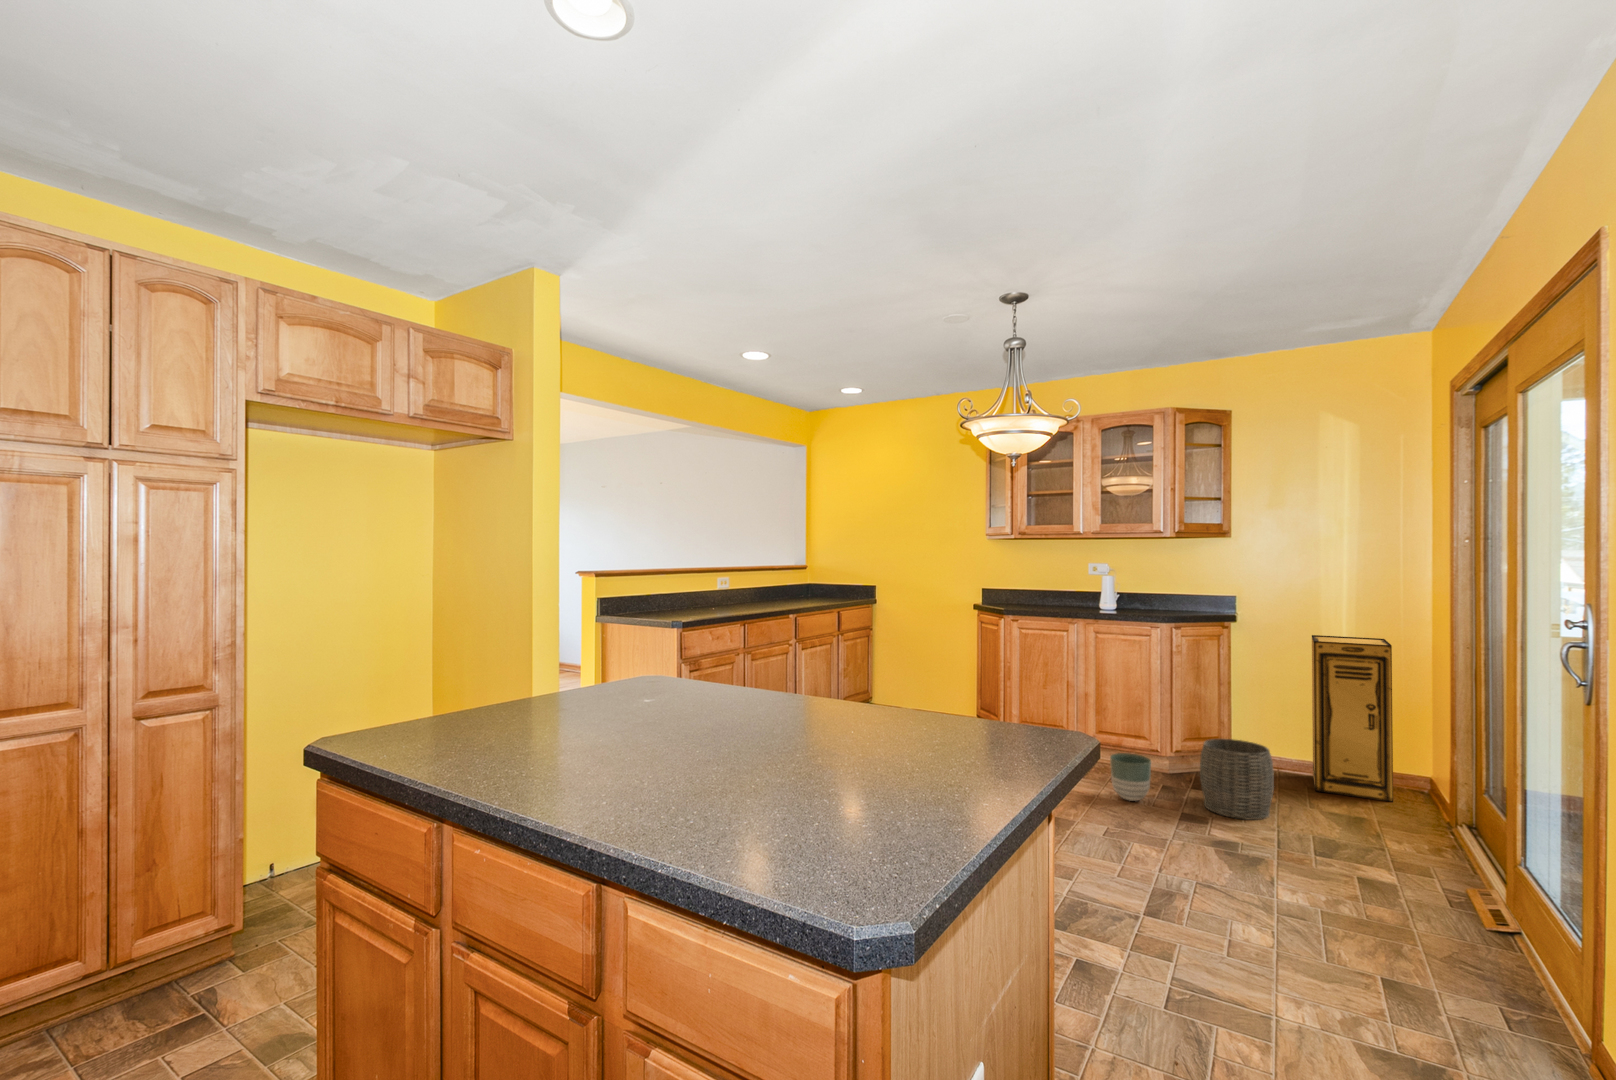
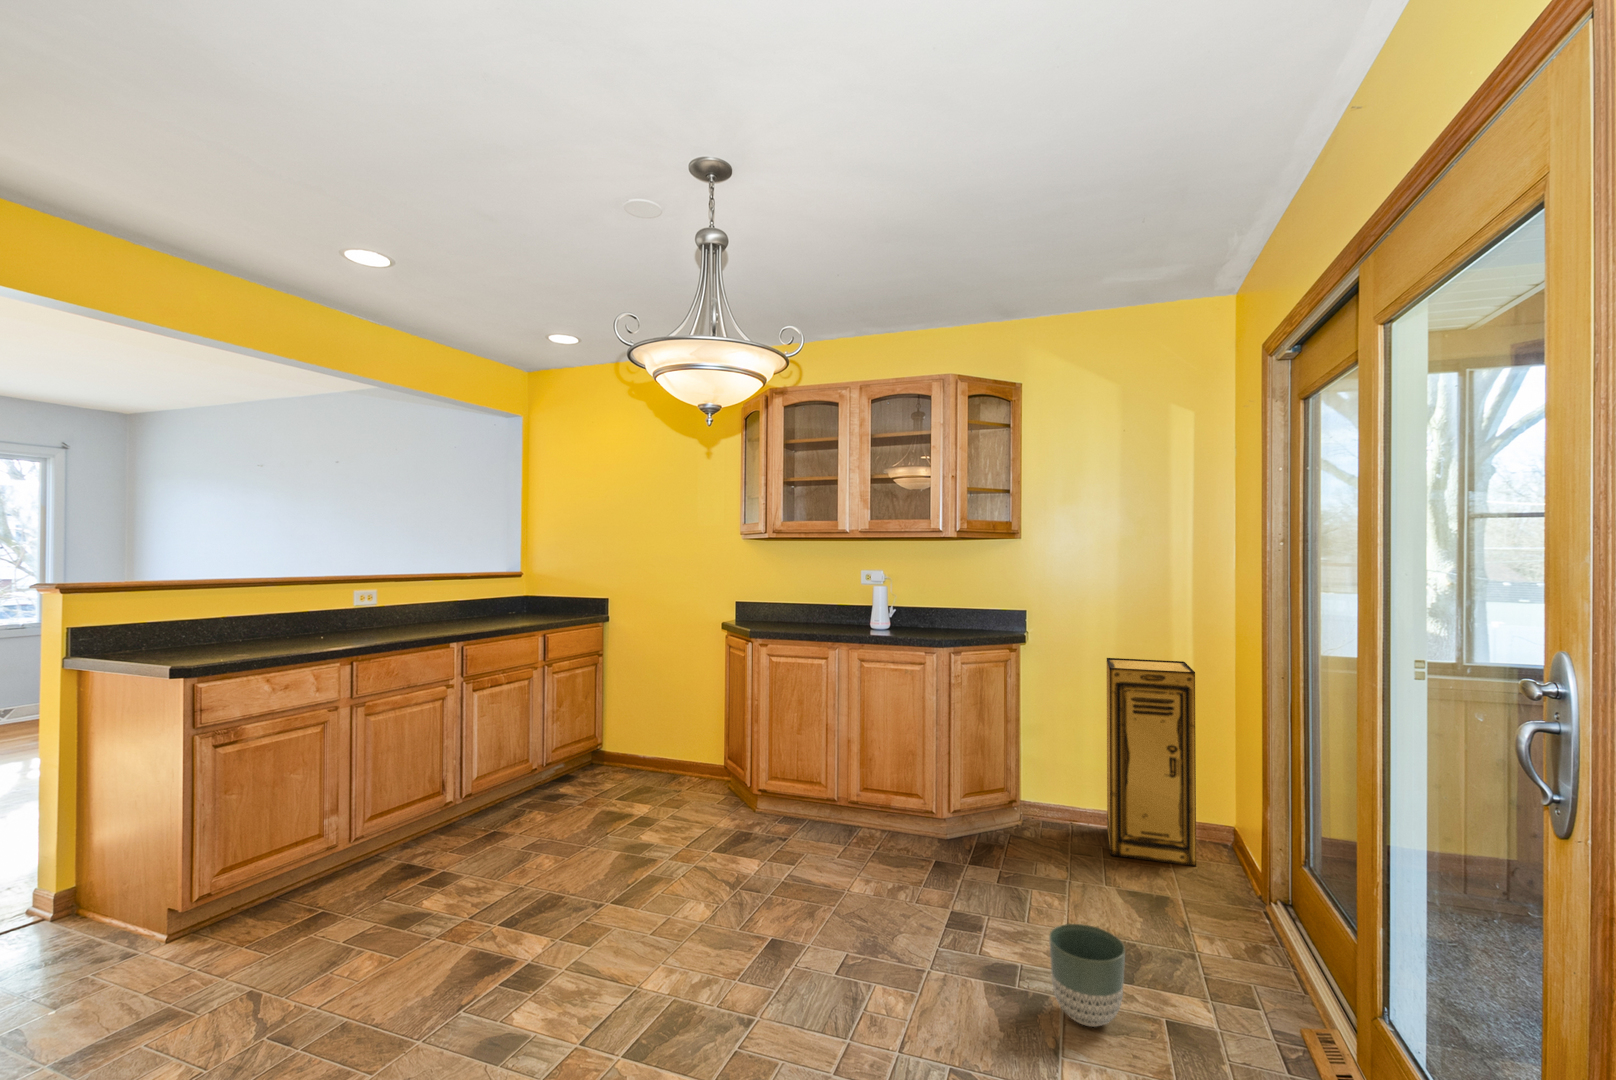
woven basket: present [1200,739,1274,820] -> none [976,800,1063,916]
planter: present [1110,753,1151,801] -> present [1049,924,1125,1027]

